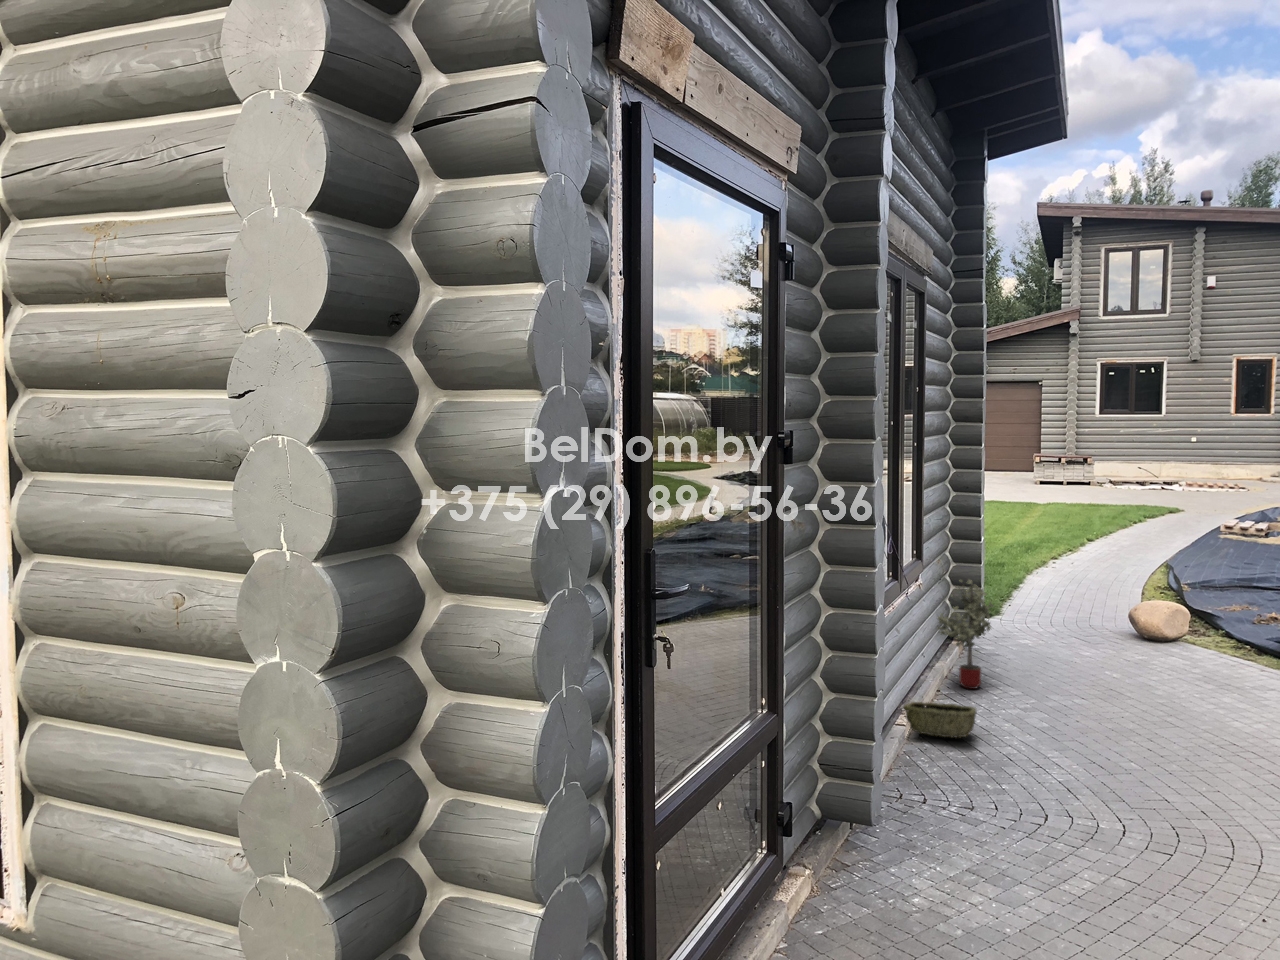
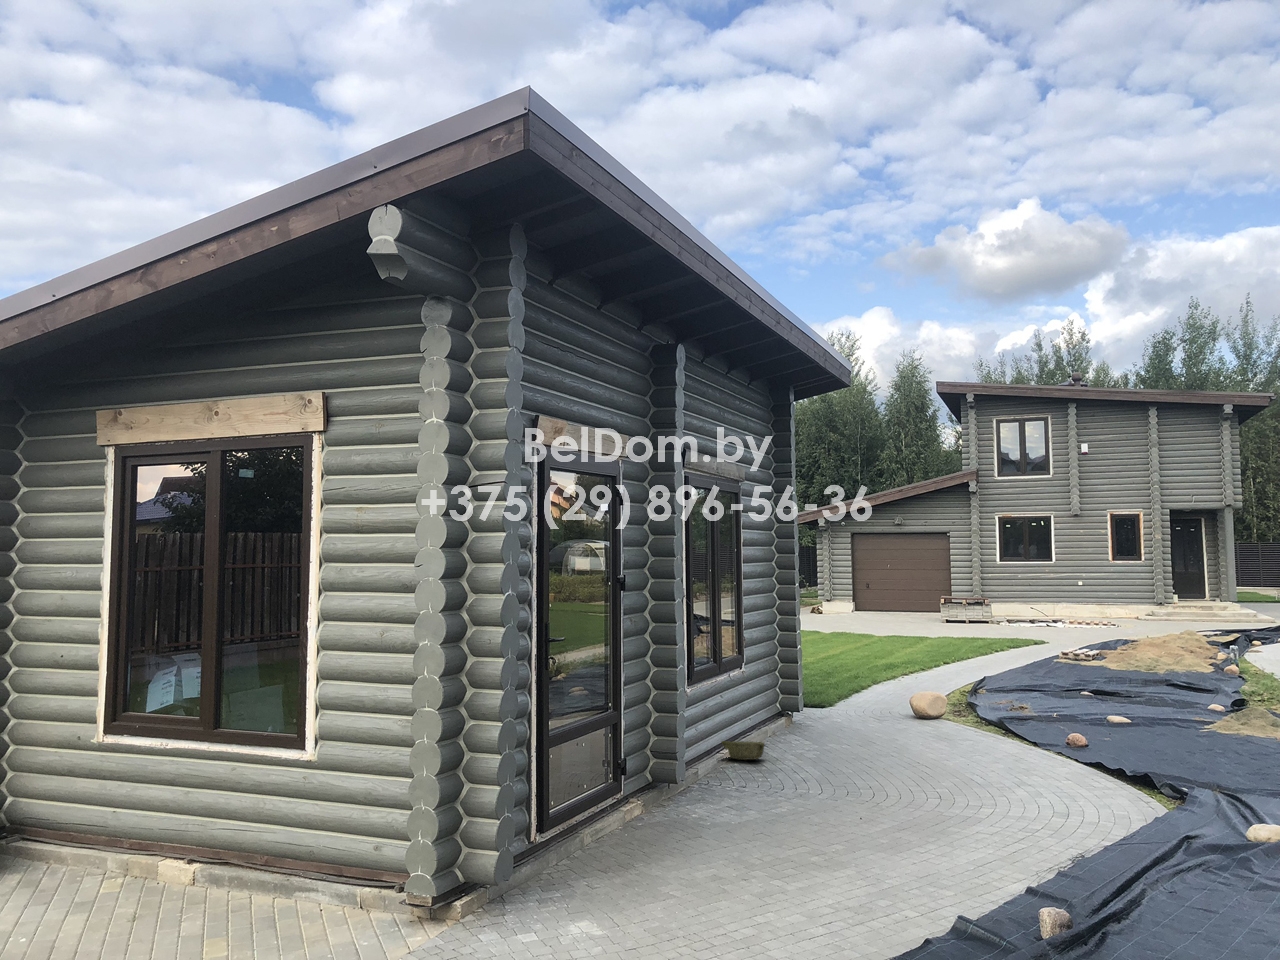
potted tree: present [938,580,993,689] -> none [759,670,796,742]

